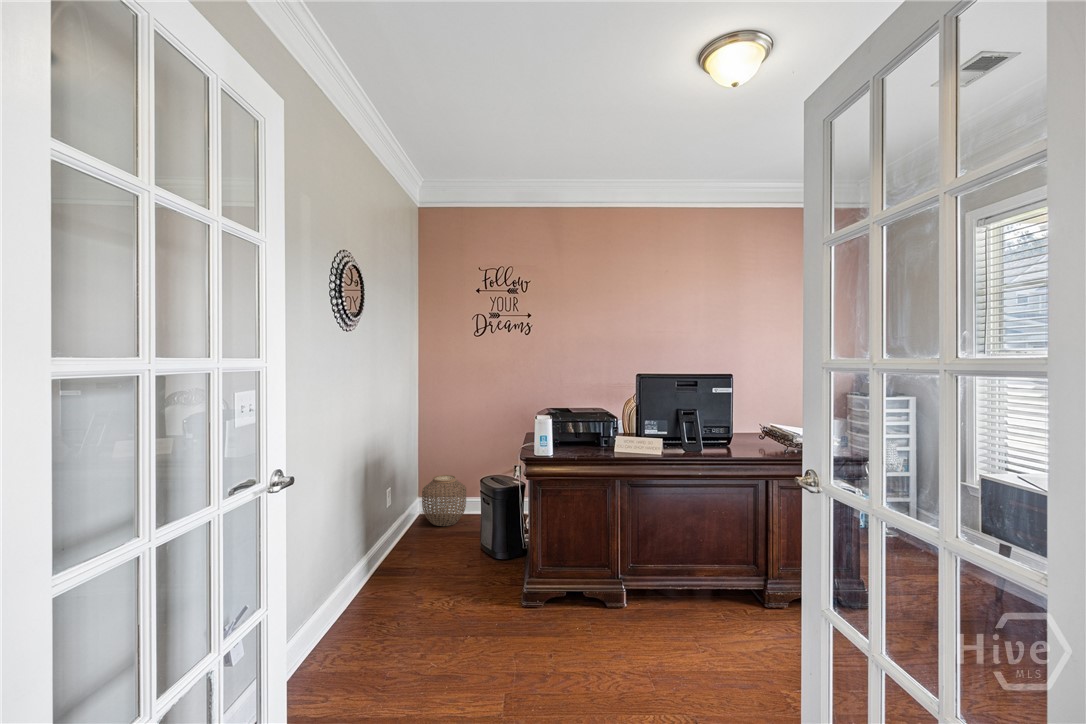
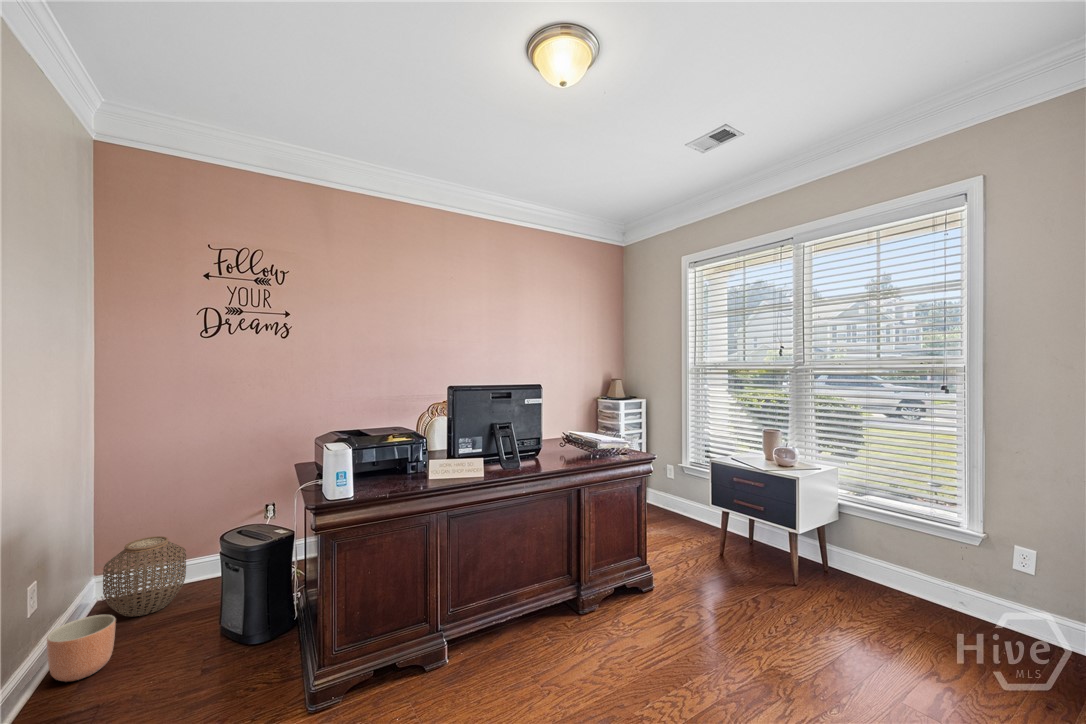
planter: none [393,517,425,553] -> present [47,615,116,681]

